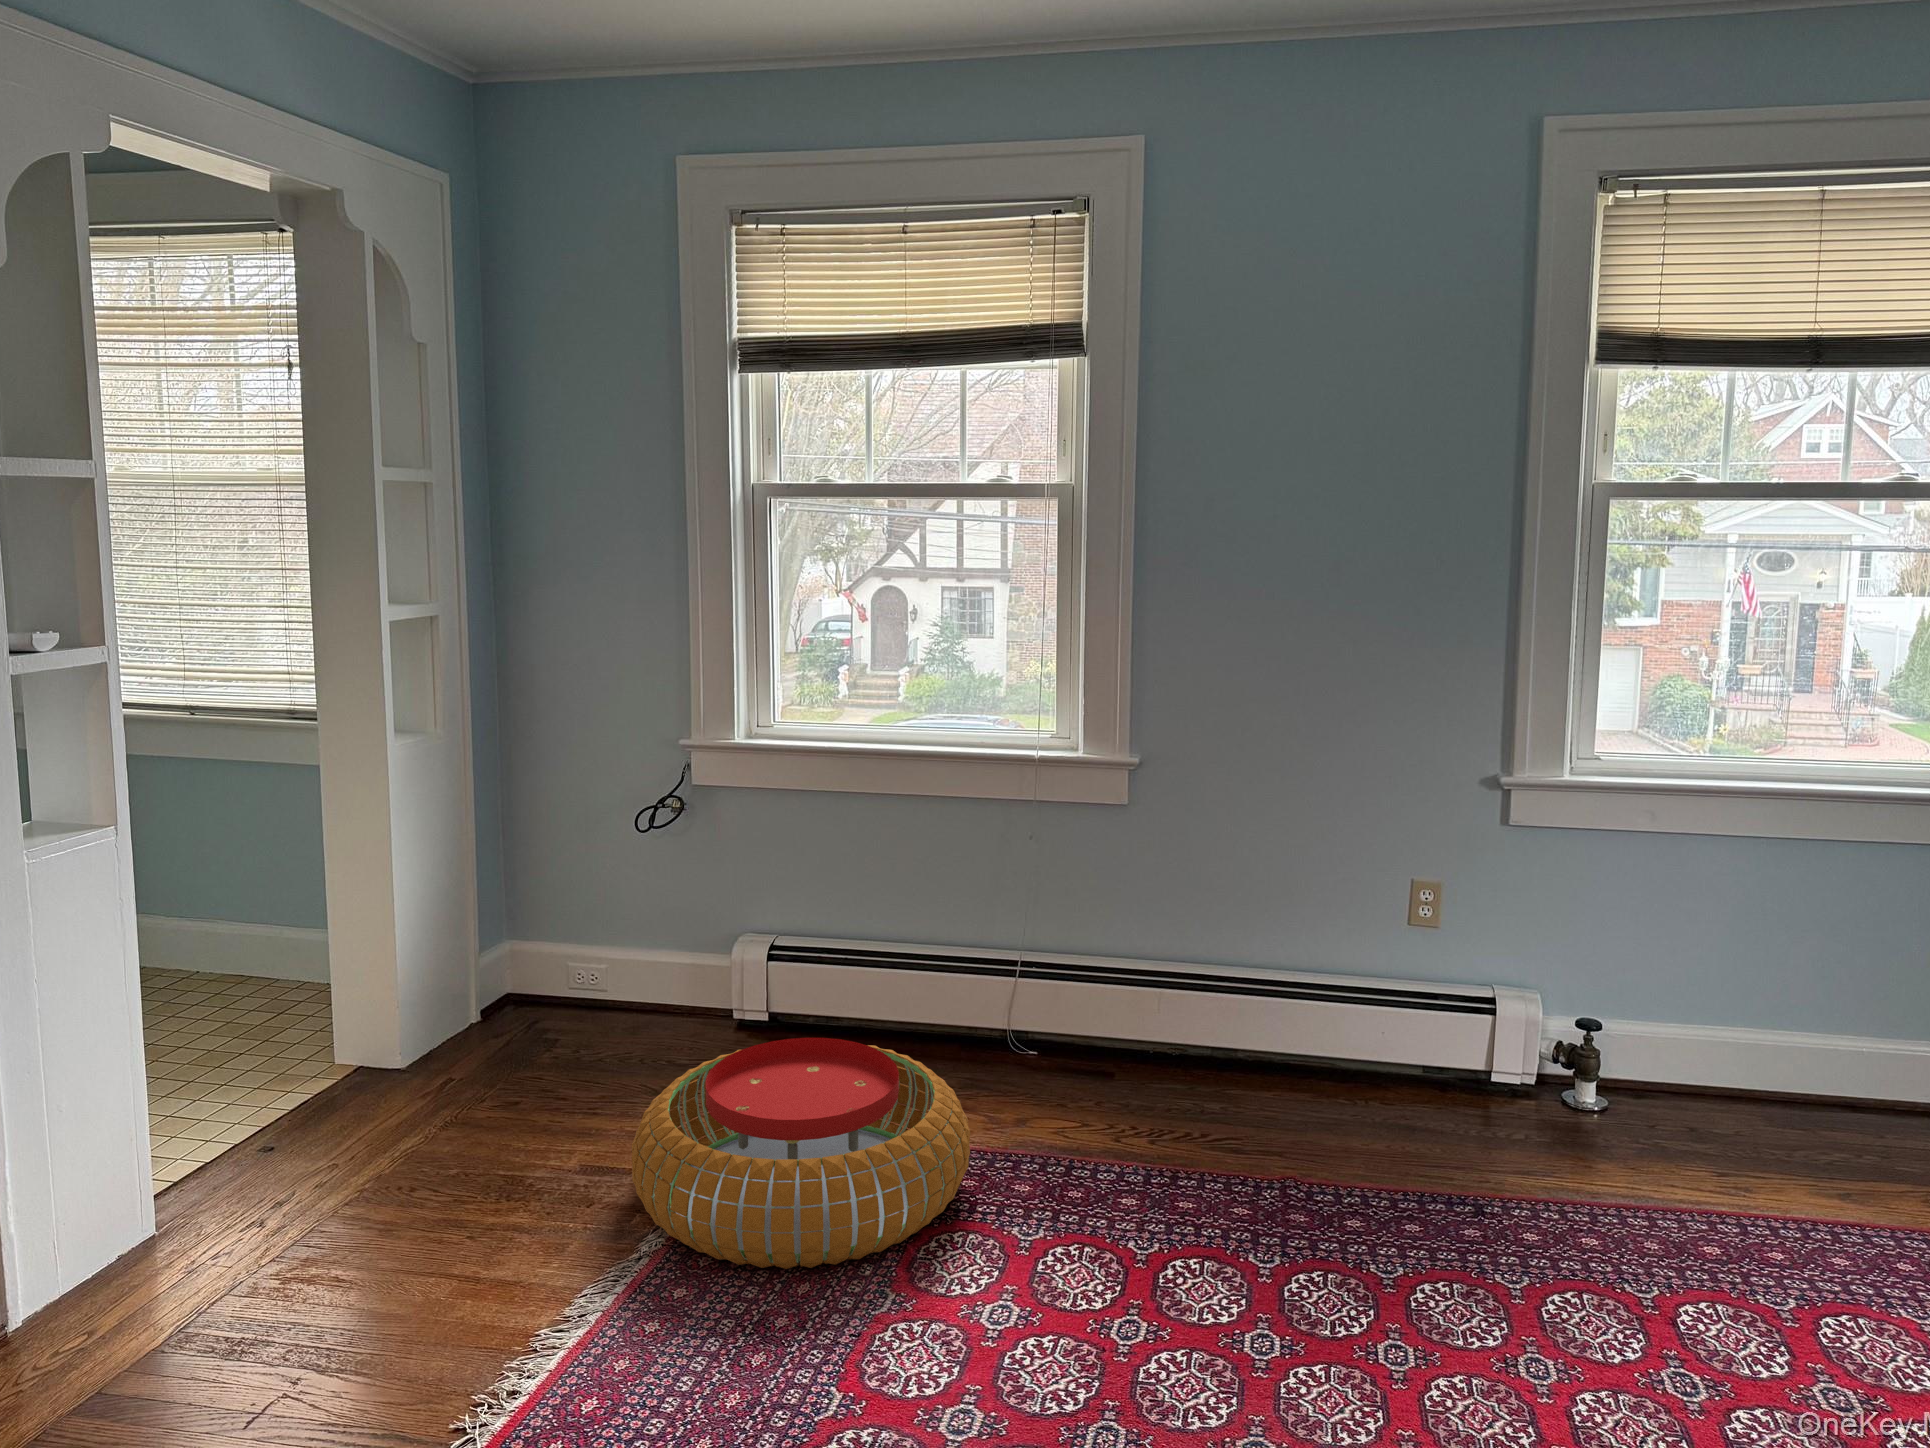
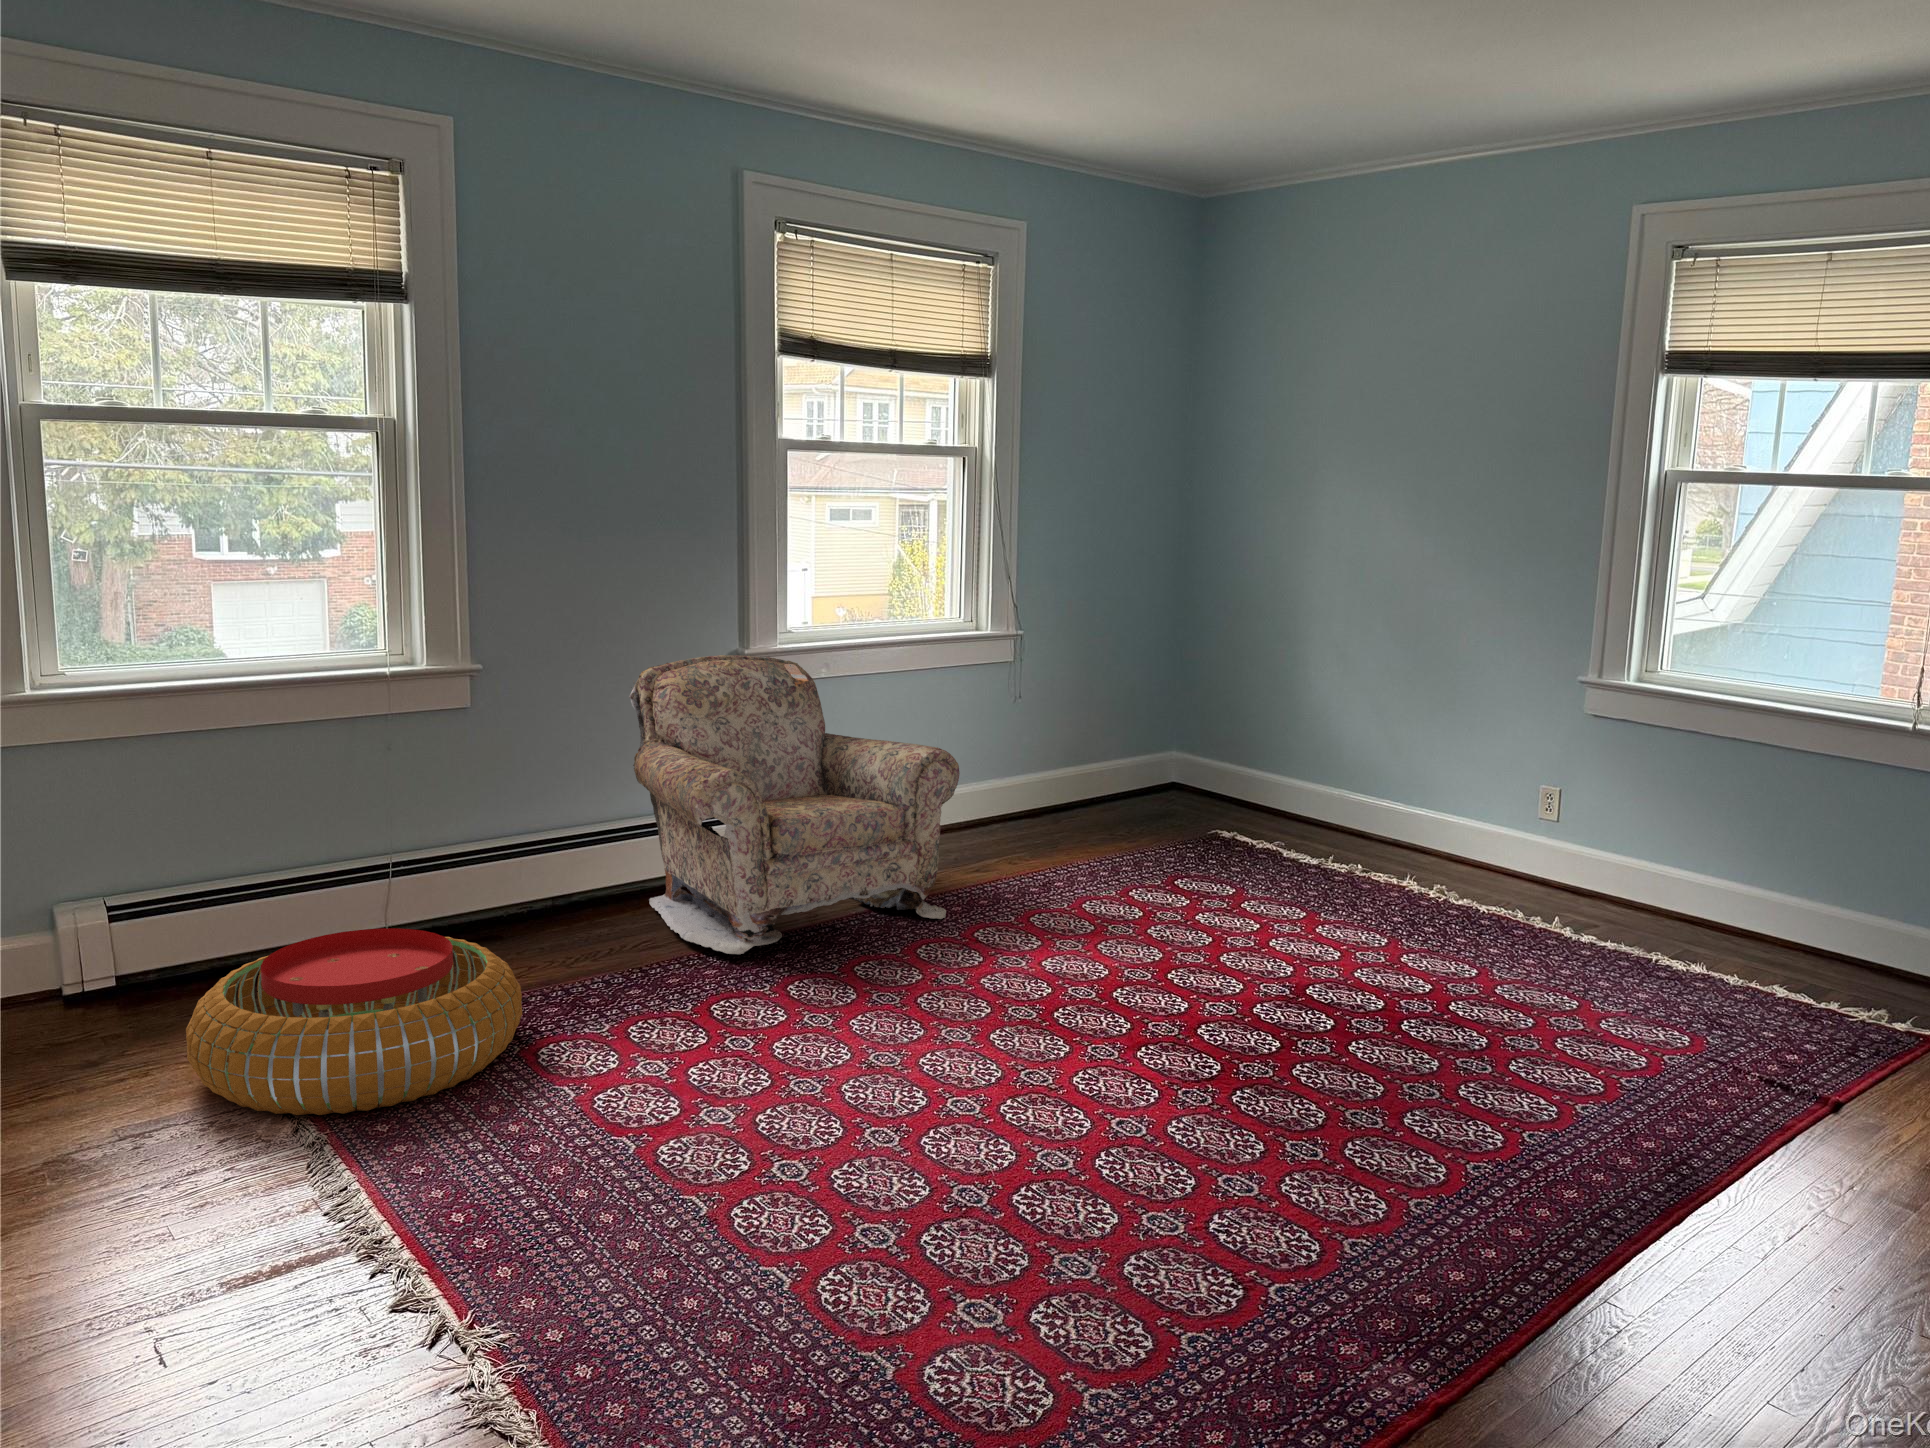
armchair: none [1246,784,1739,1277] -> present [629,655,960,954]

